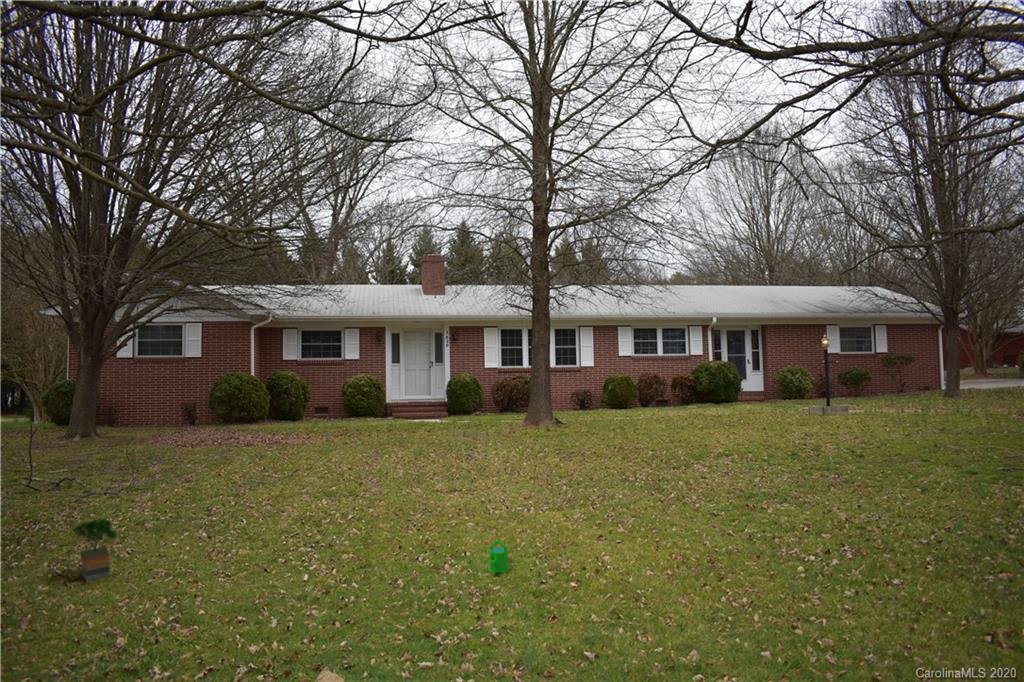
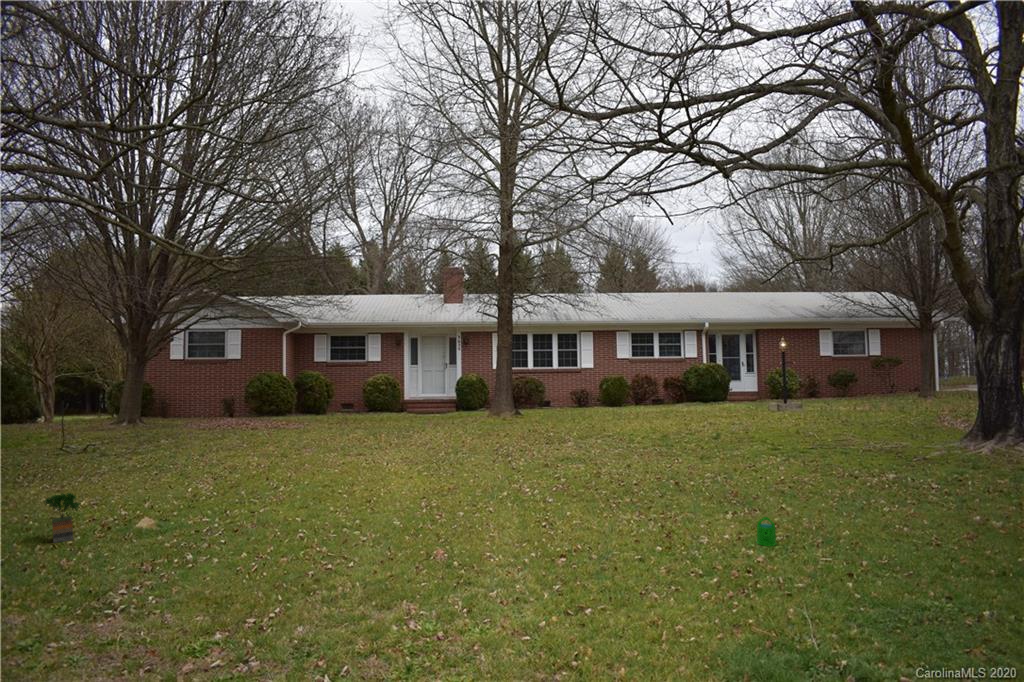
watering can: present [488,540,510,573] -> present [756,517,777,546]

